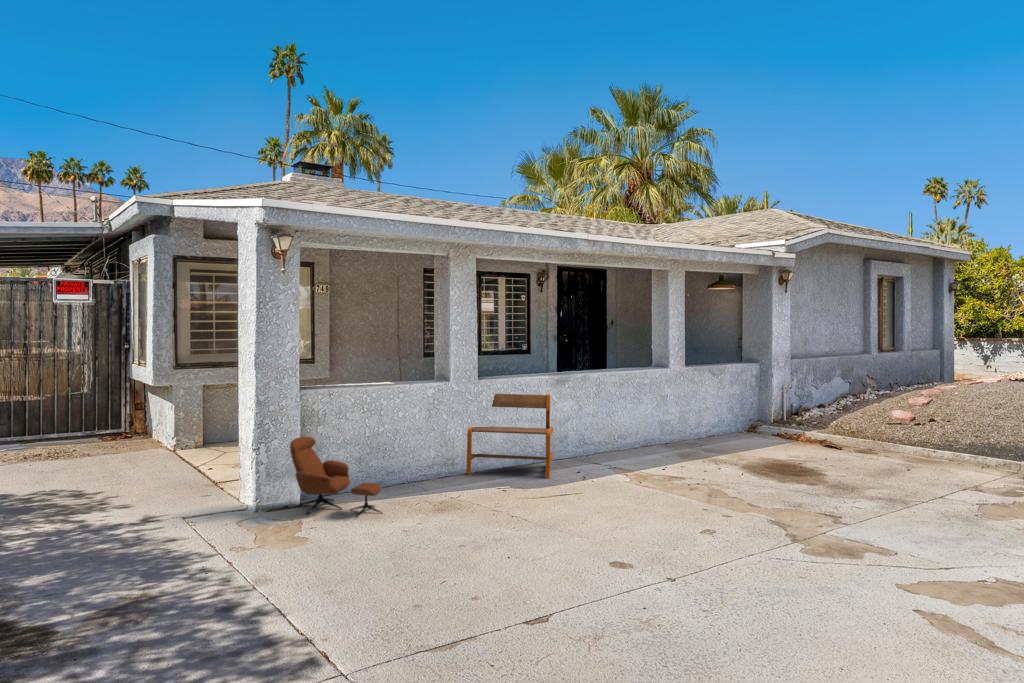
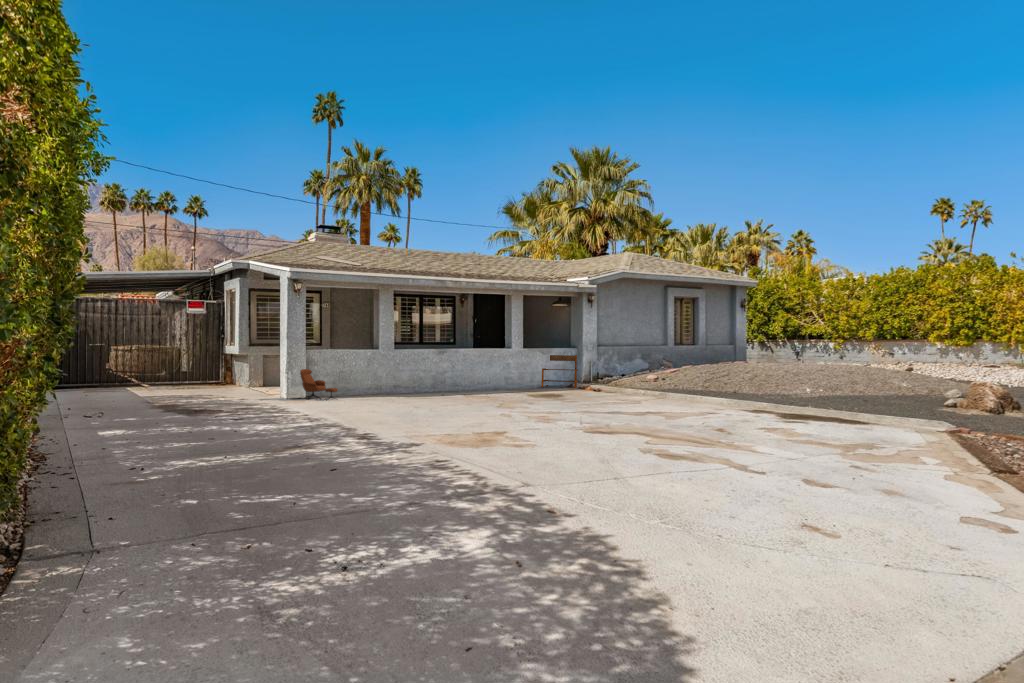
bench: present [466,394,553,478] -> present [541,355,578,388]

